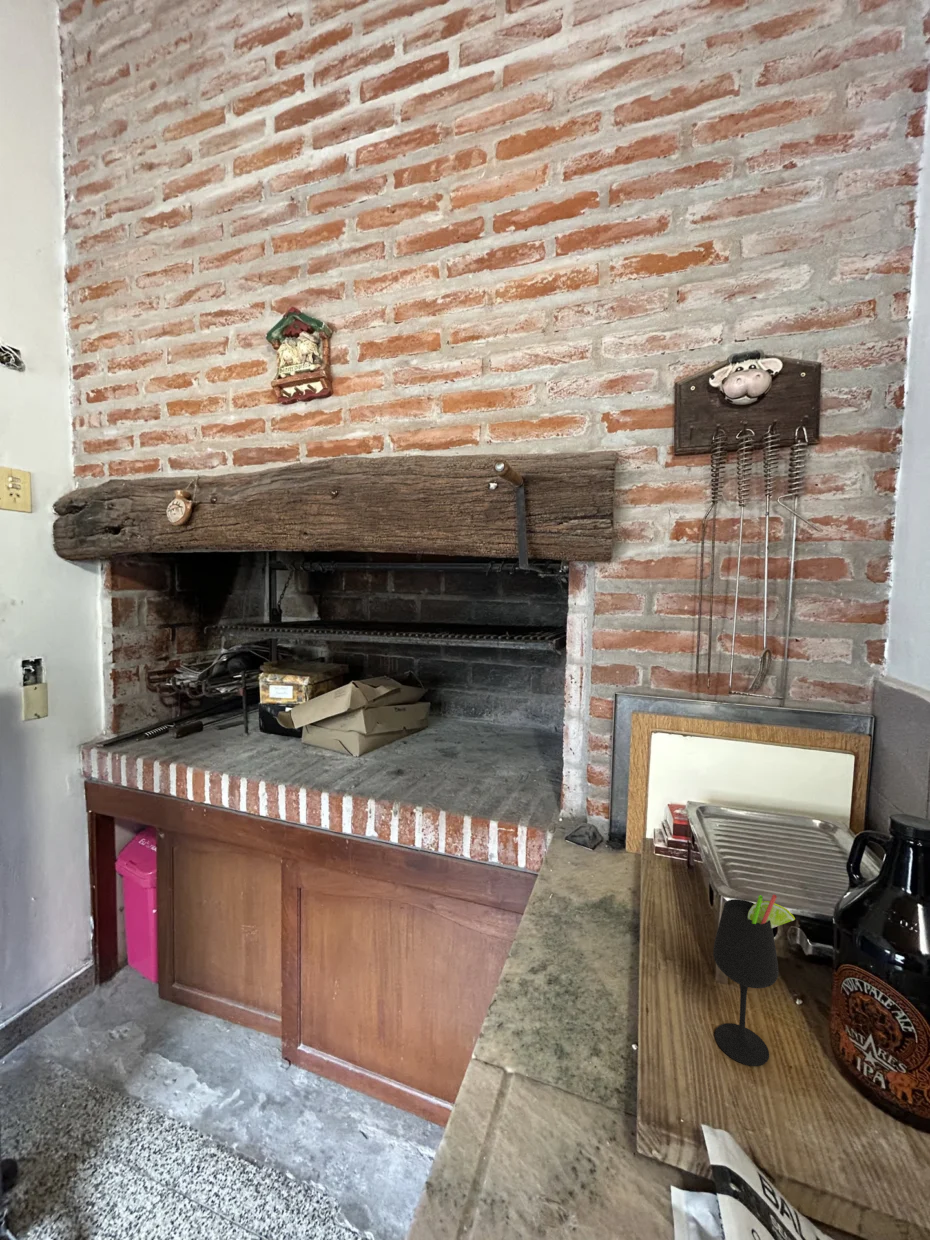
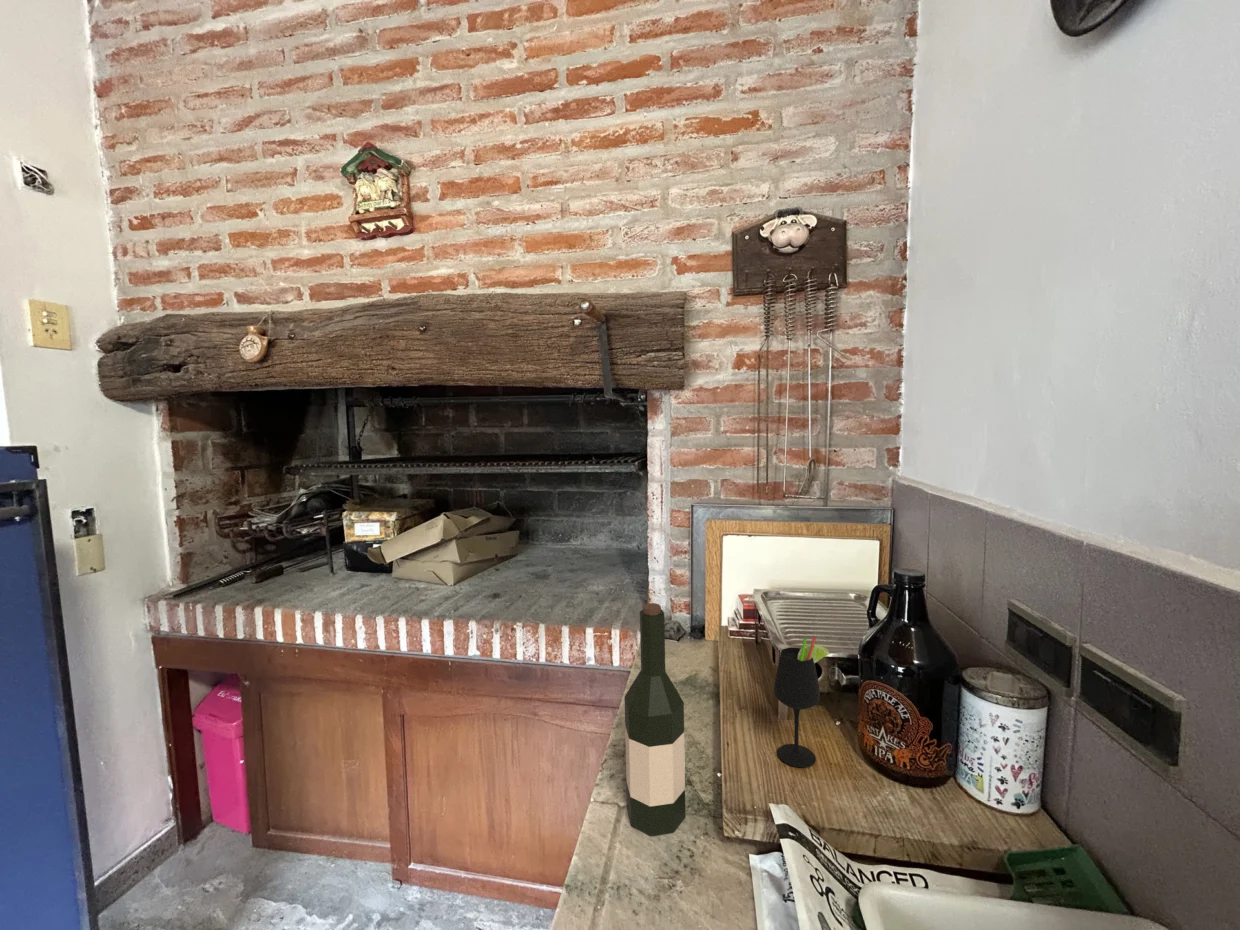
wine bottle: none [515,830,592,1133] -> present [624,603,685,836]

